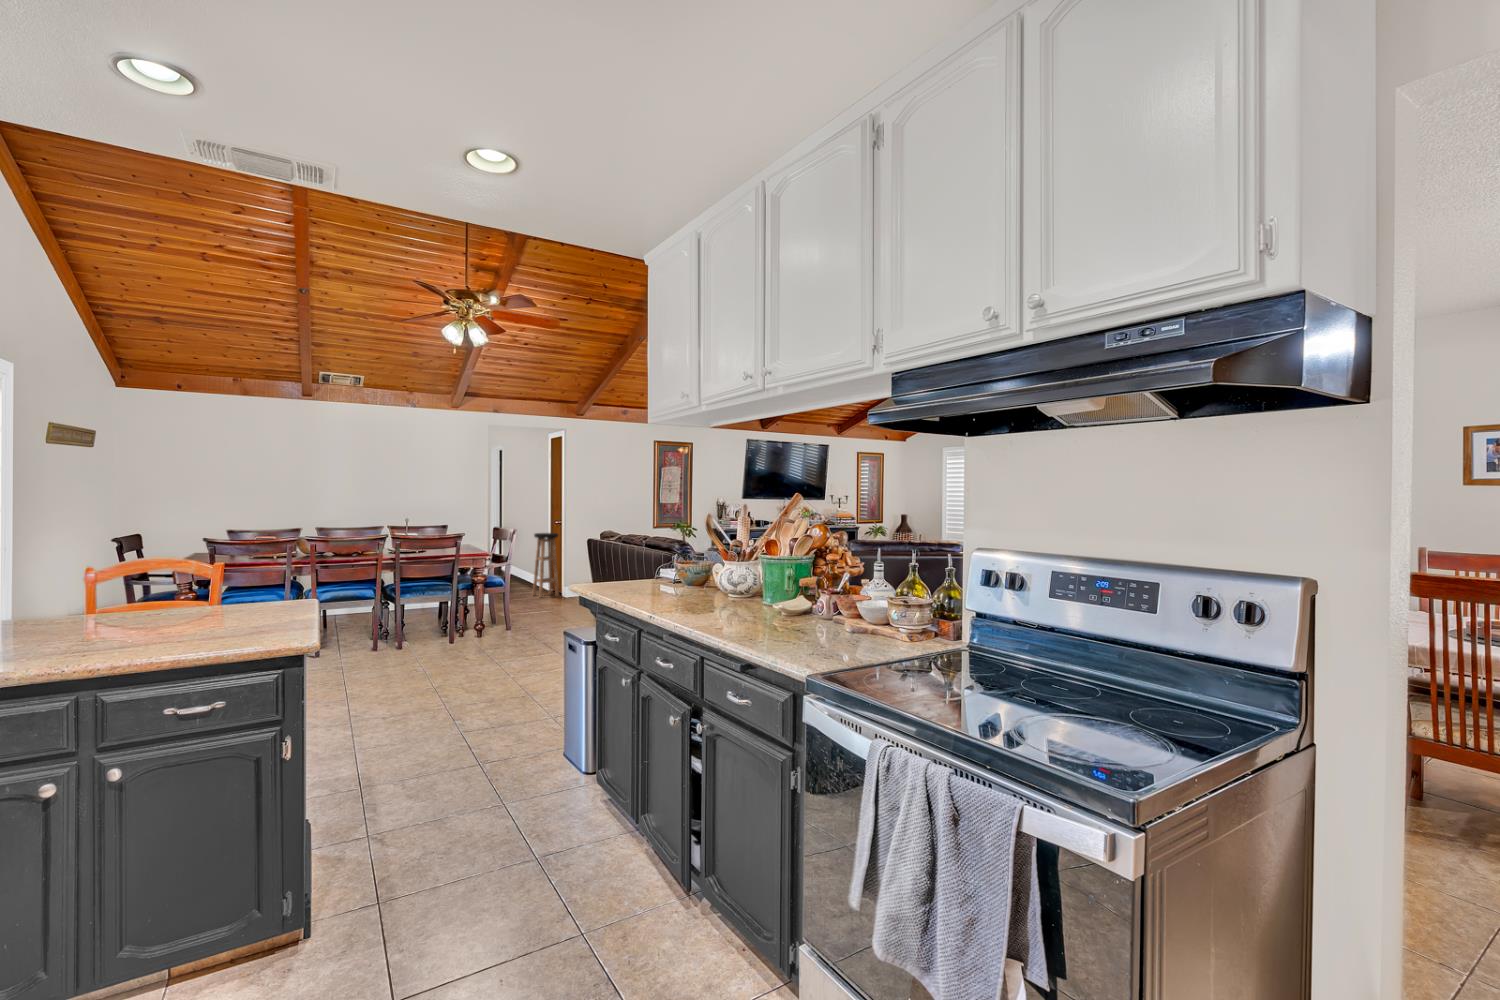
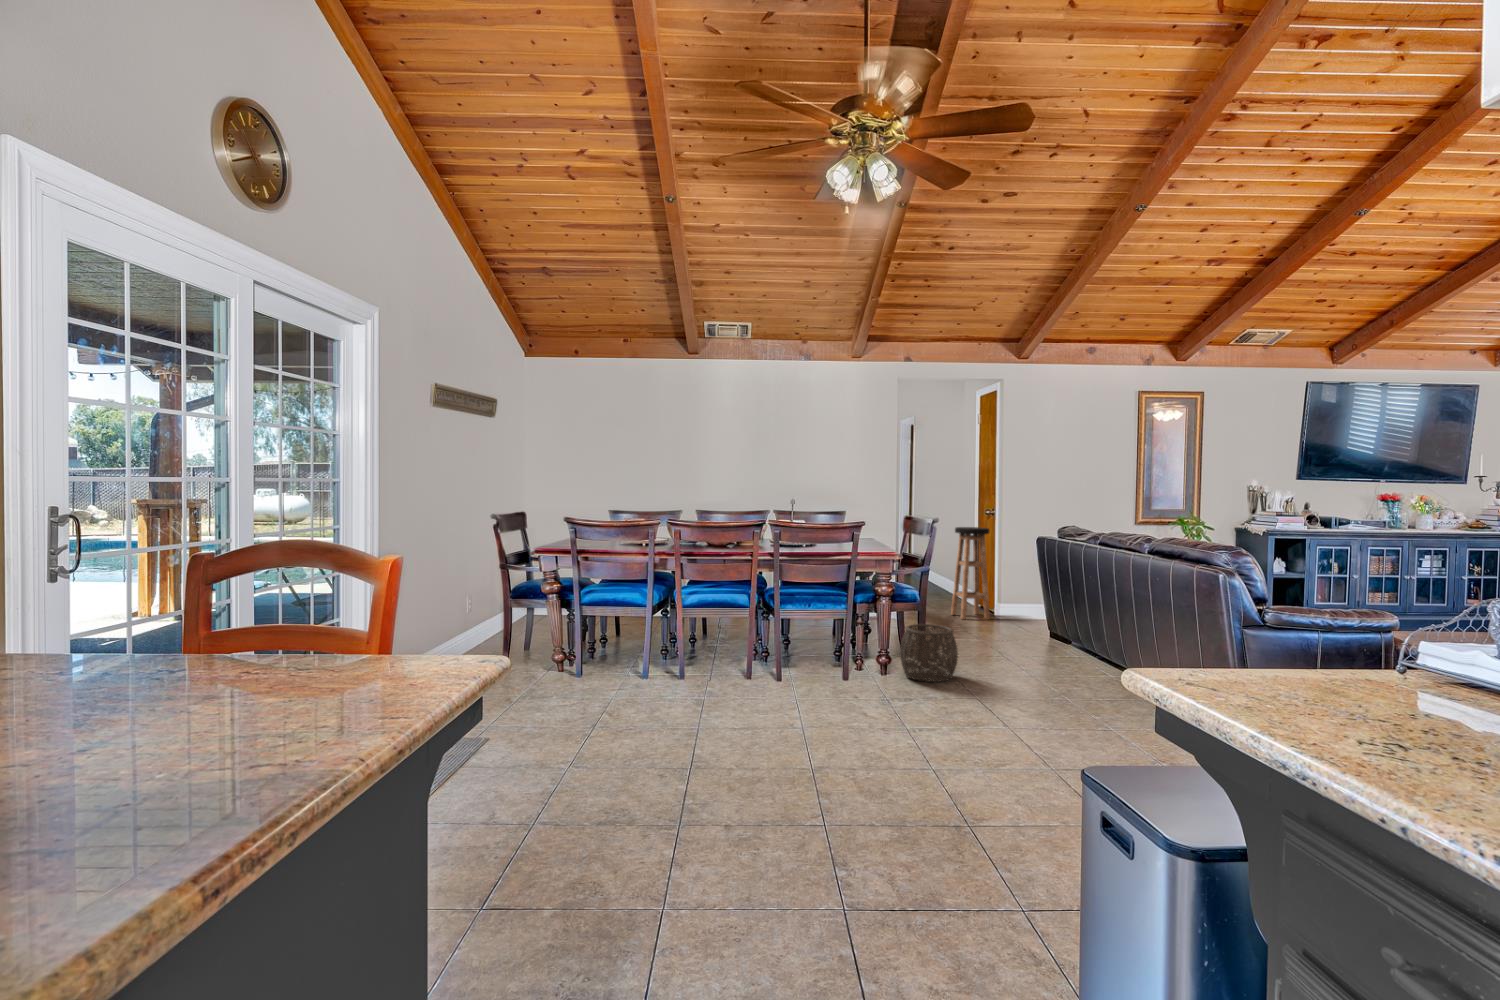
woven basket: none [490,600,530,637] -> present [900,624,958,682]

